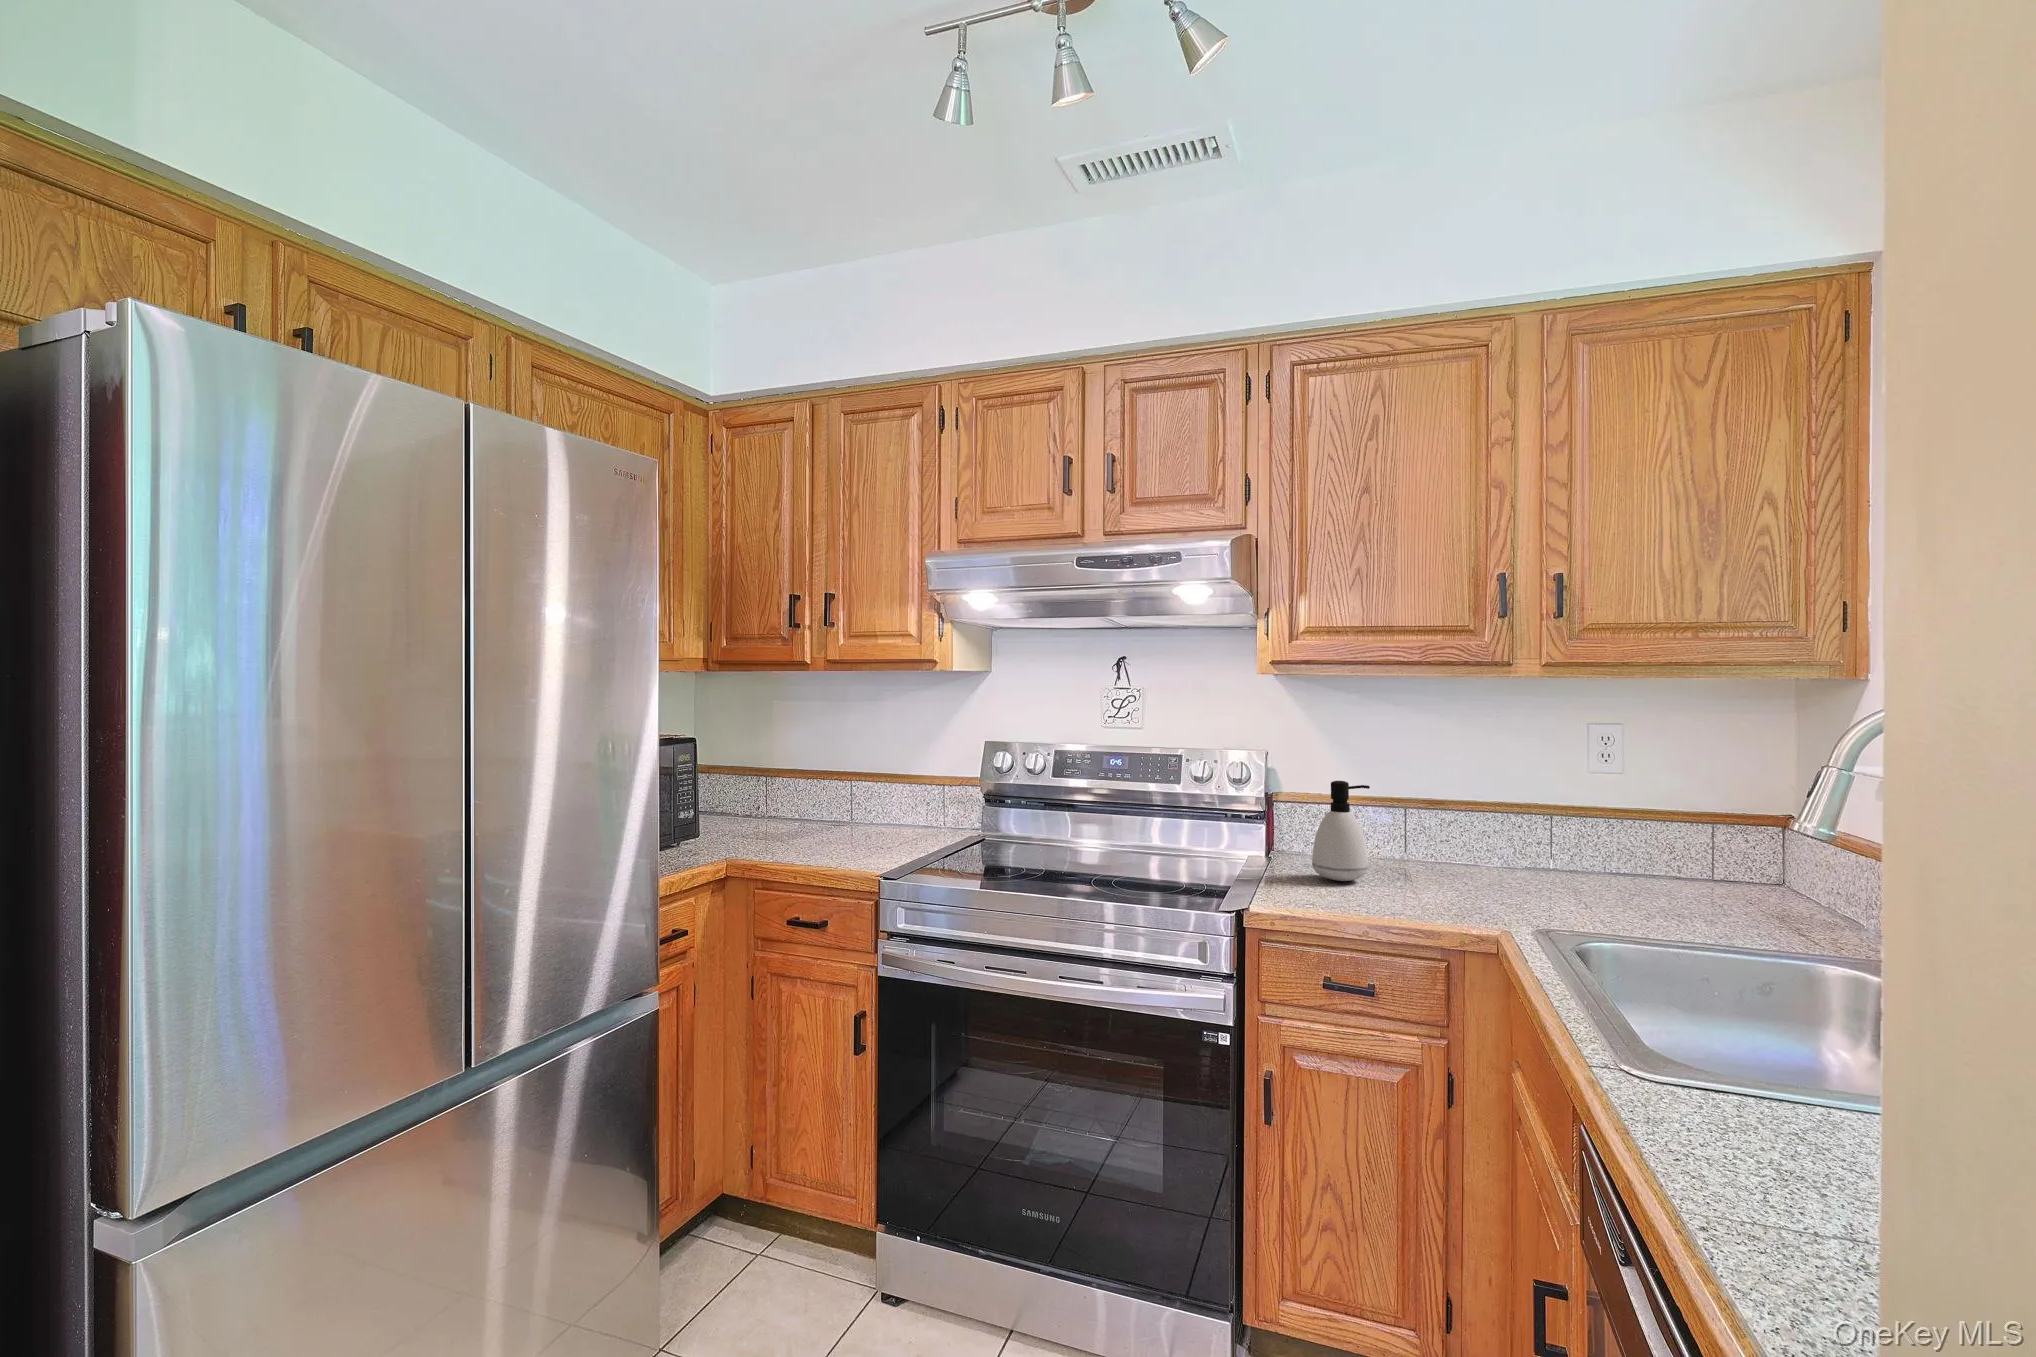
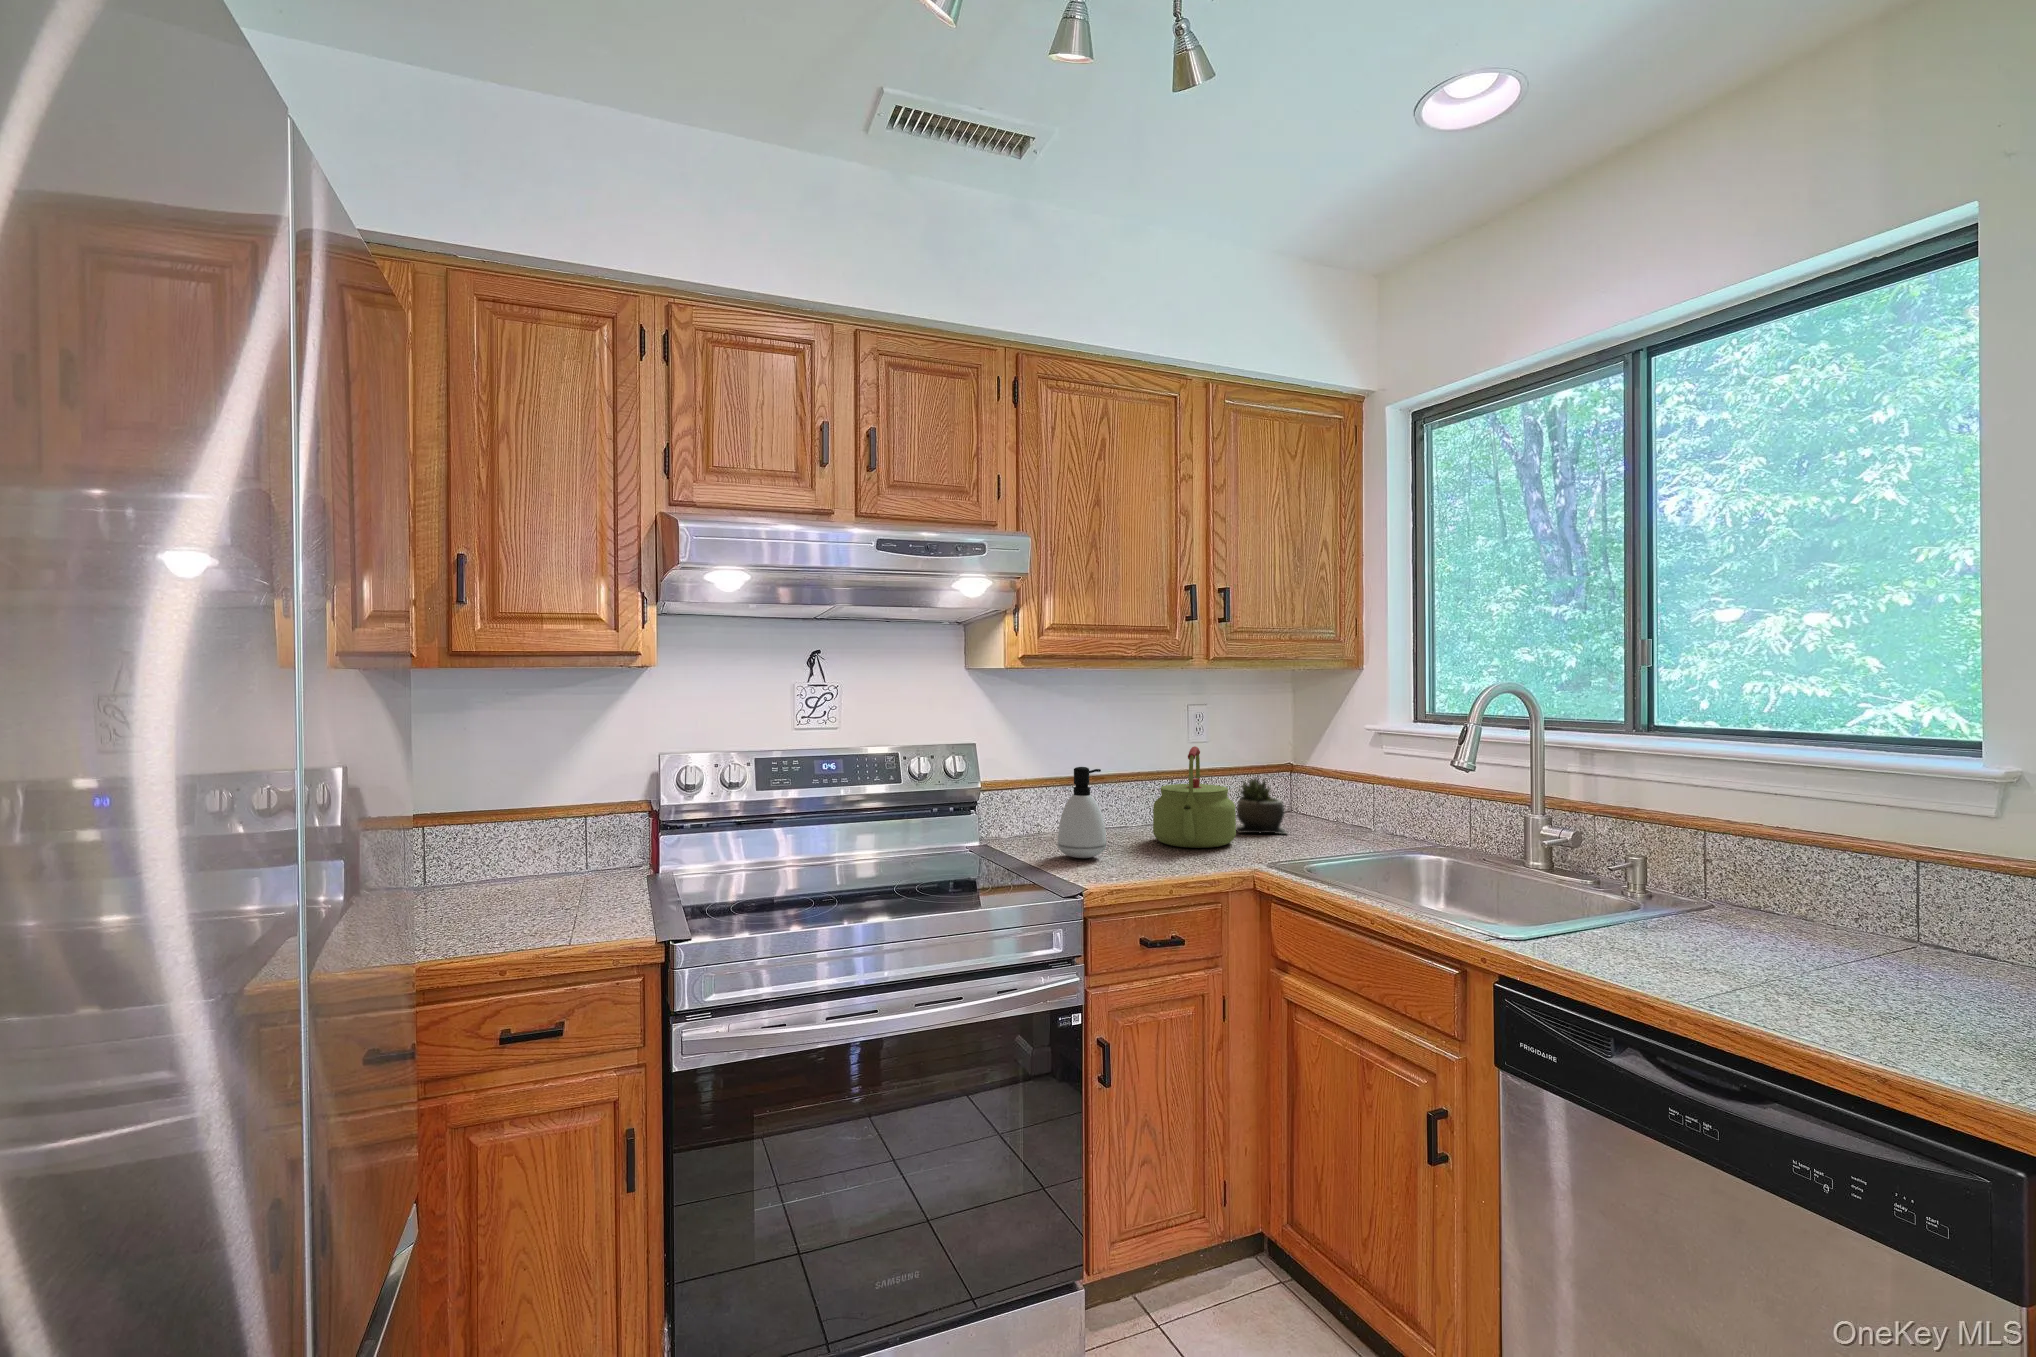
kettle: none [1464,771,1580,898] -> present [1153,746,1236,848]
succulent plant: none [1613,819,1713,903] -> present [1236,778,1287,834]

